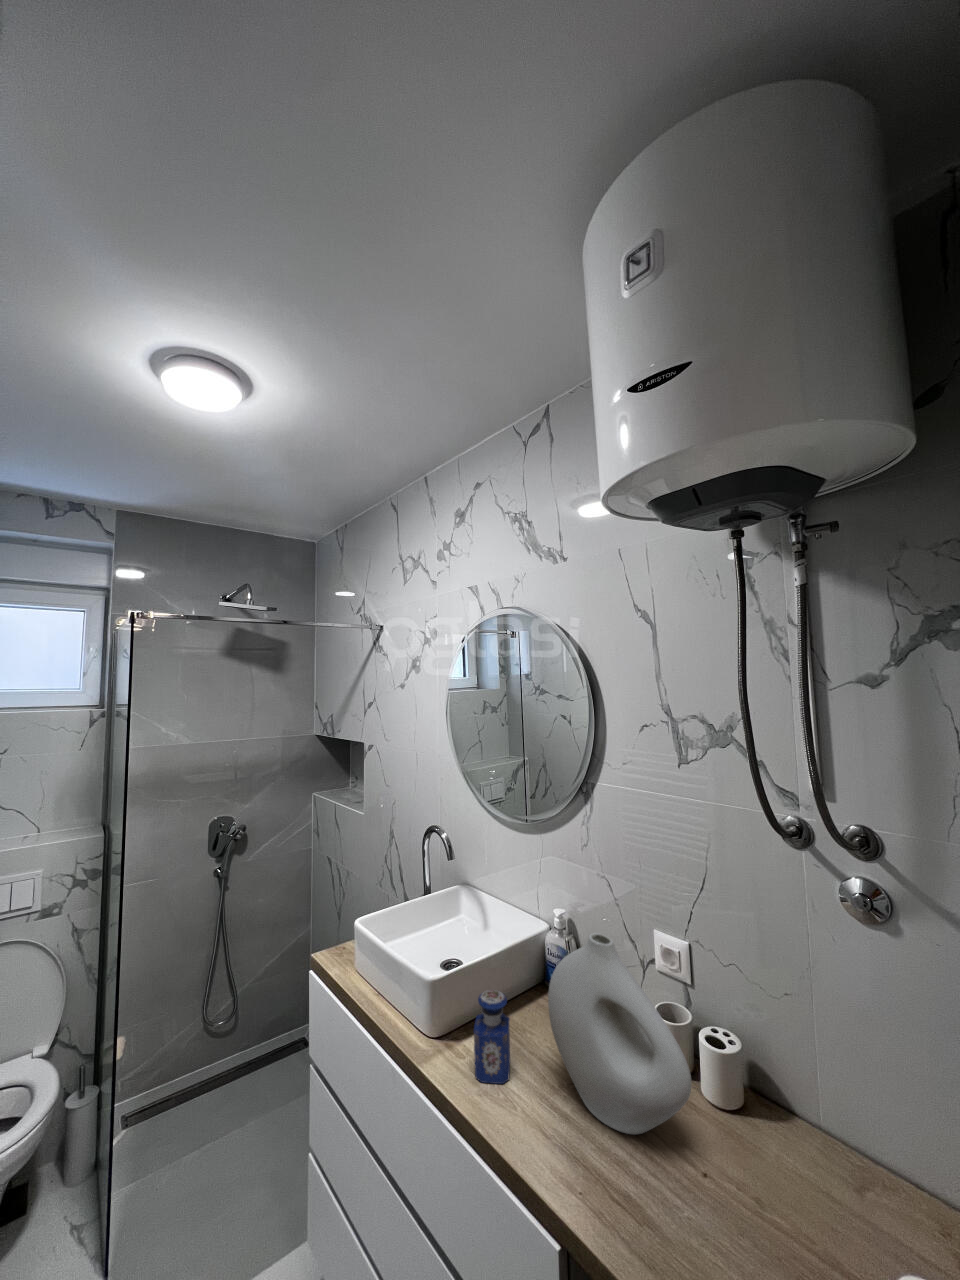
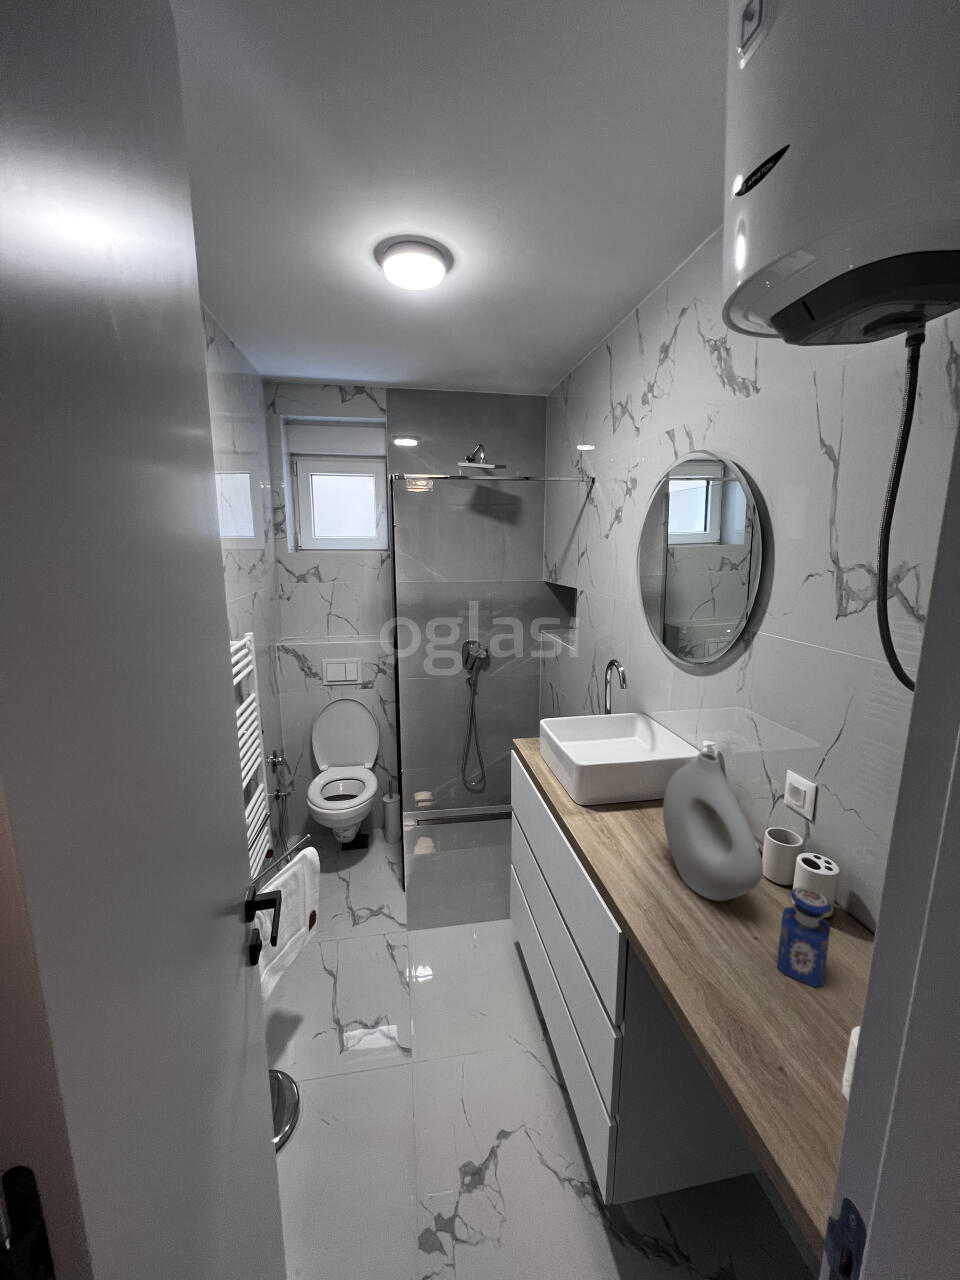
perfume bottle: present [474,990,510,1084] -> present [777,887,831,987]

